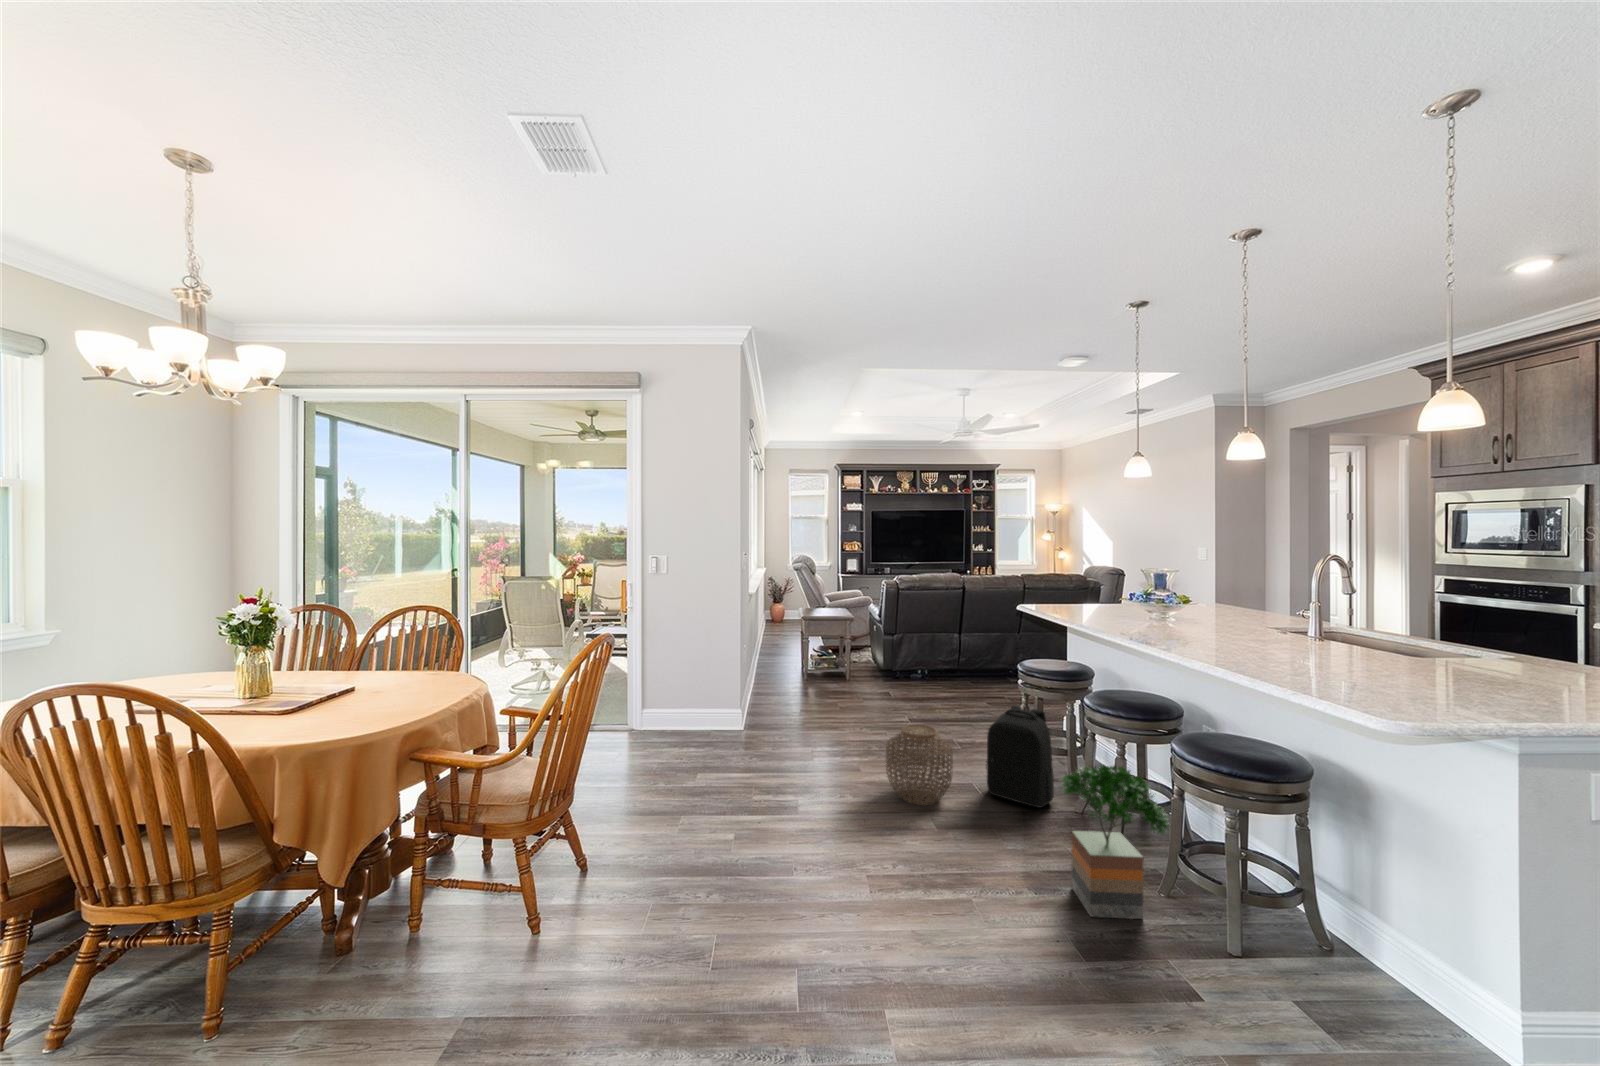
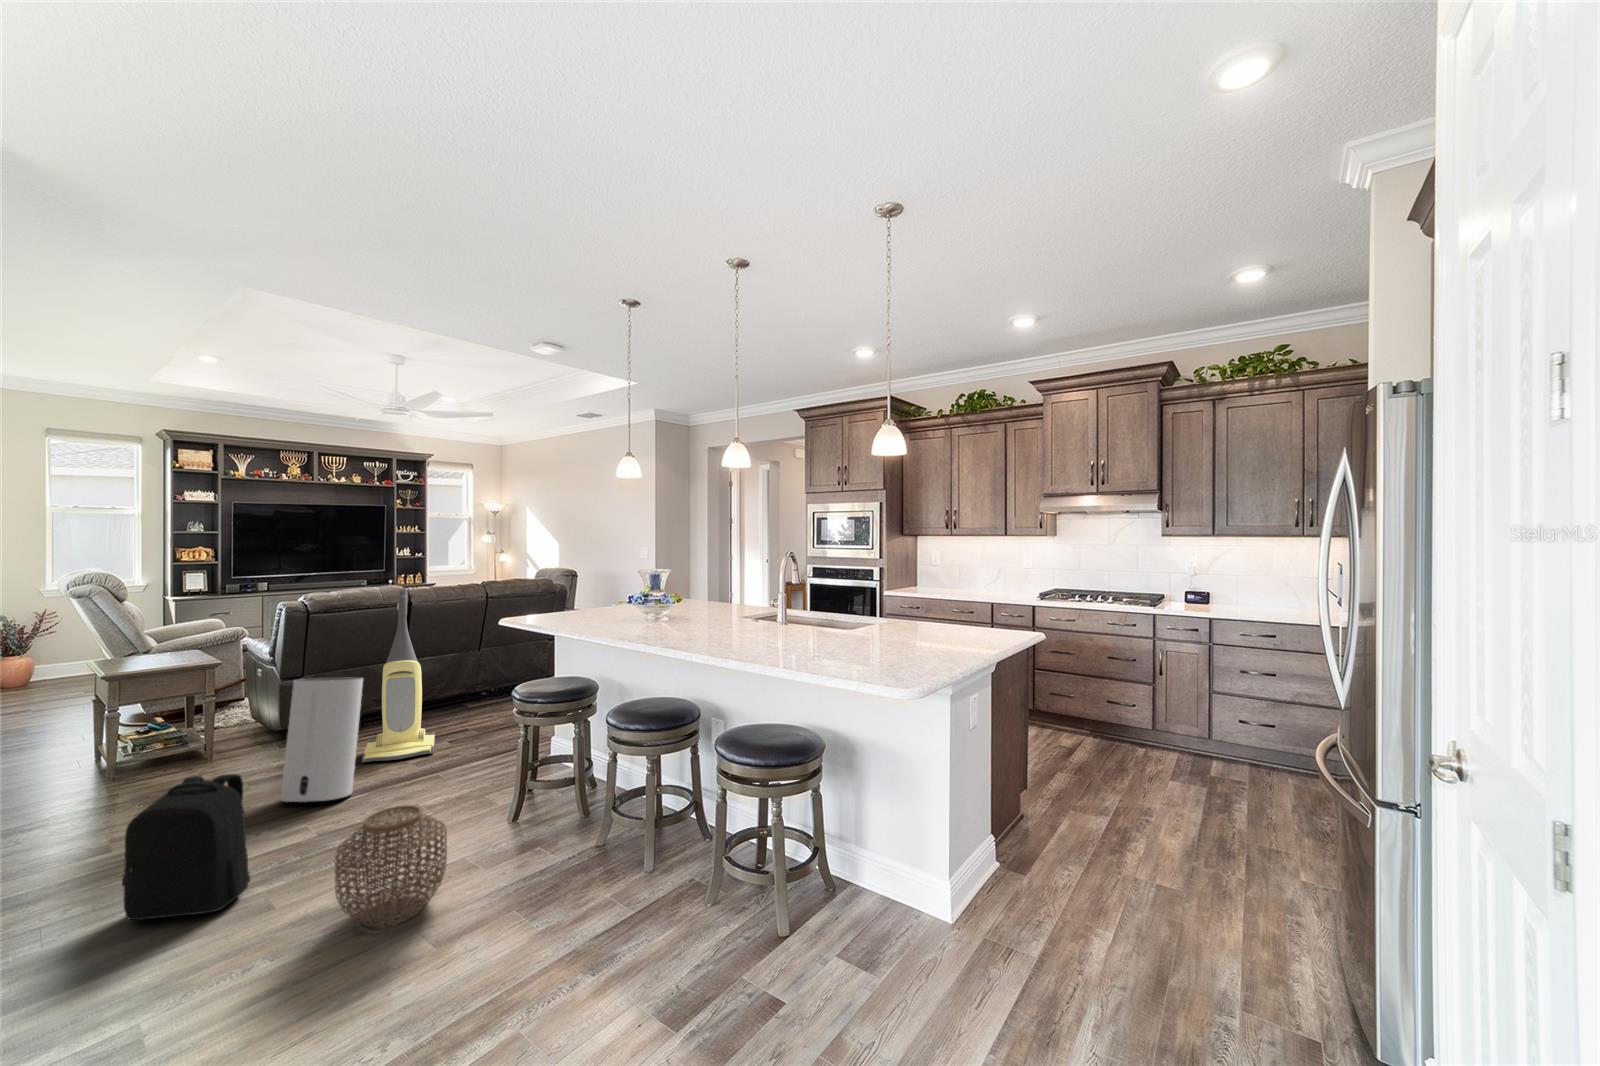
vacuum cleaner: none [926,576,976,707] -> present [362,590,435,763]
air purifier: none [876,632,923,720] -> present [280,678,363,802]
backpack: present [986,705,1054,808] -> present [122,774,250,920]
potted tree: present [1061,764,1169,919] -> none [613,785,730,971]

